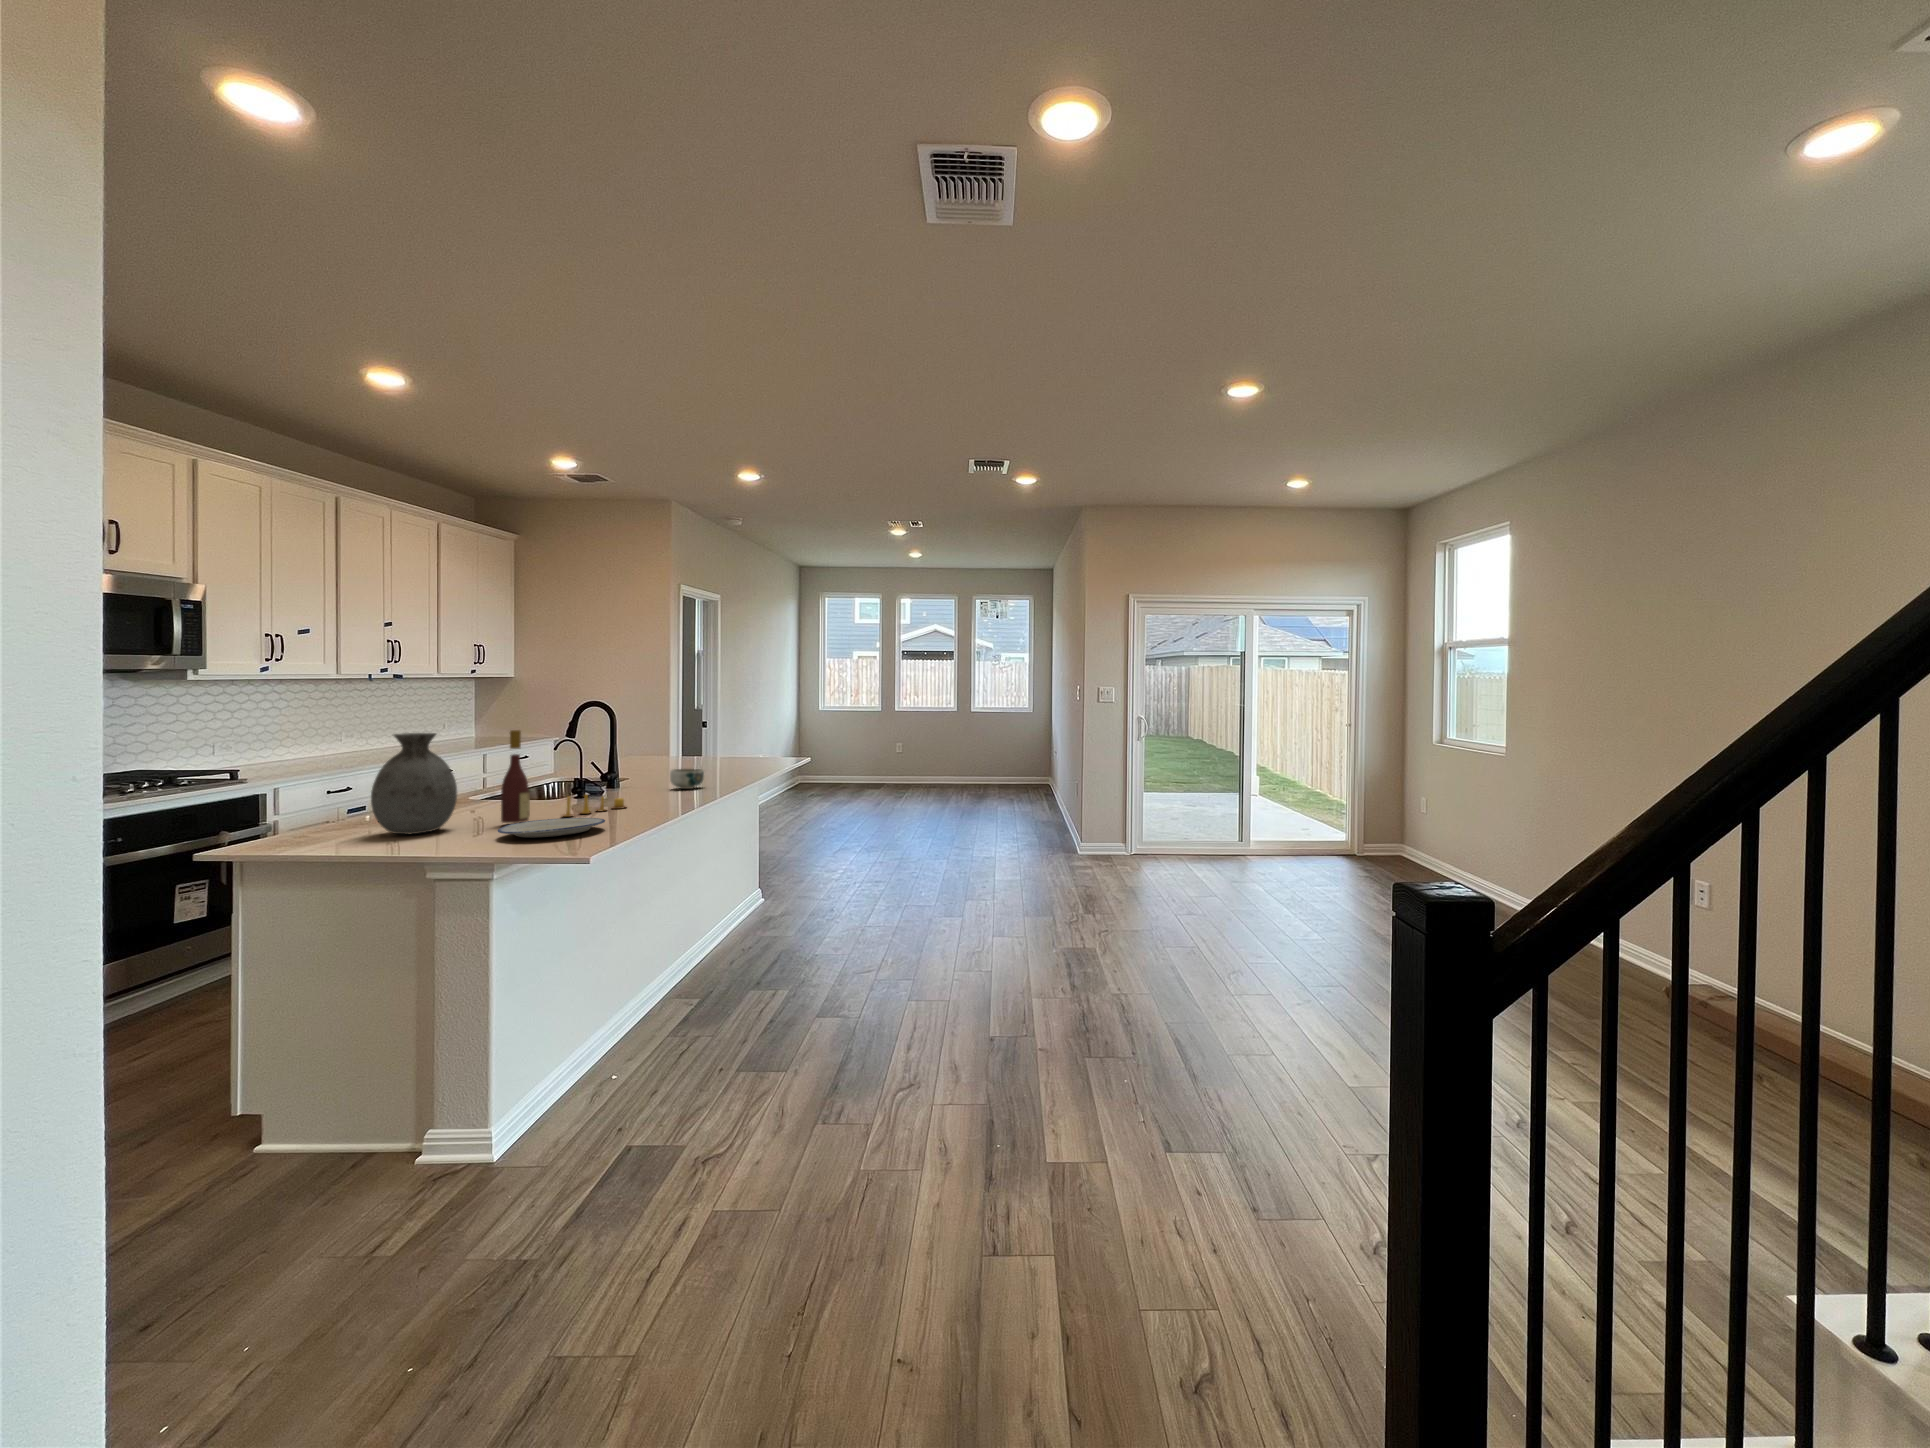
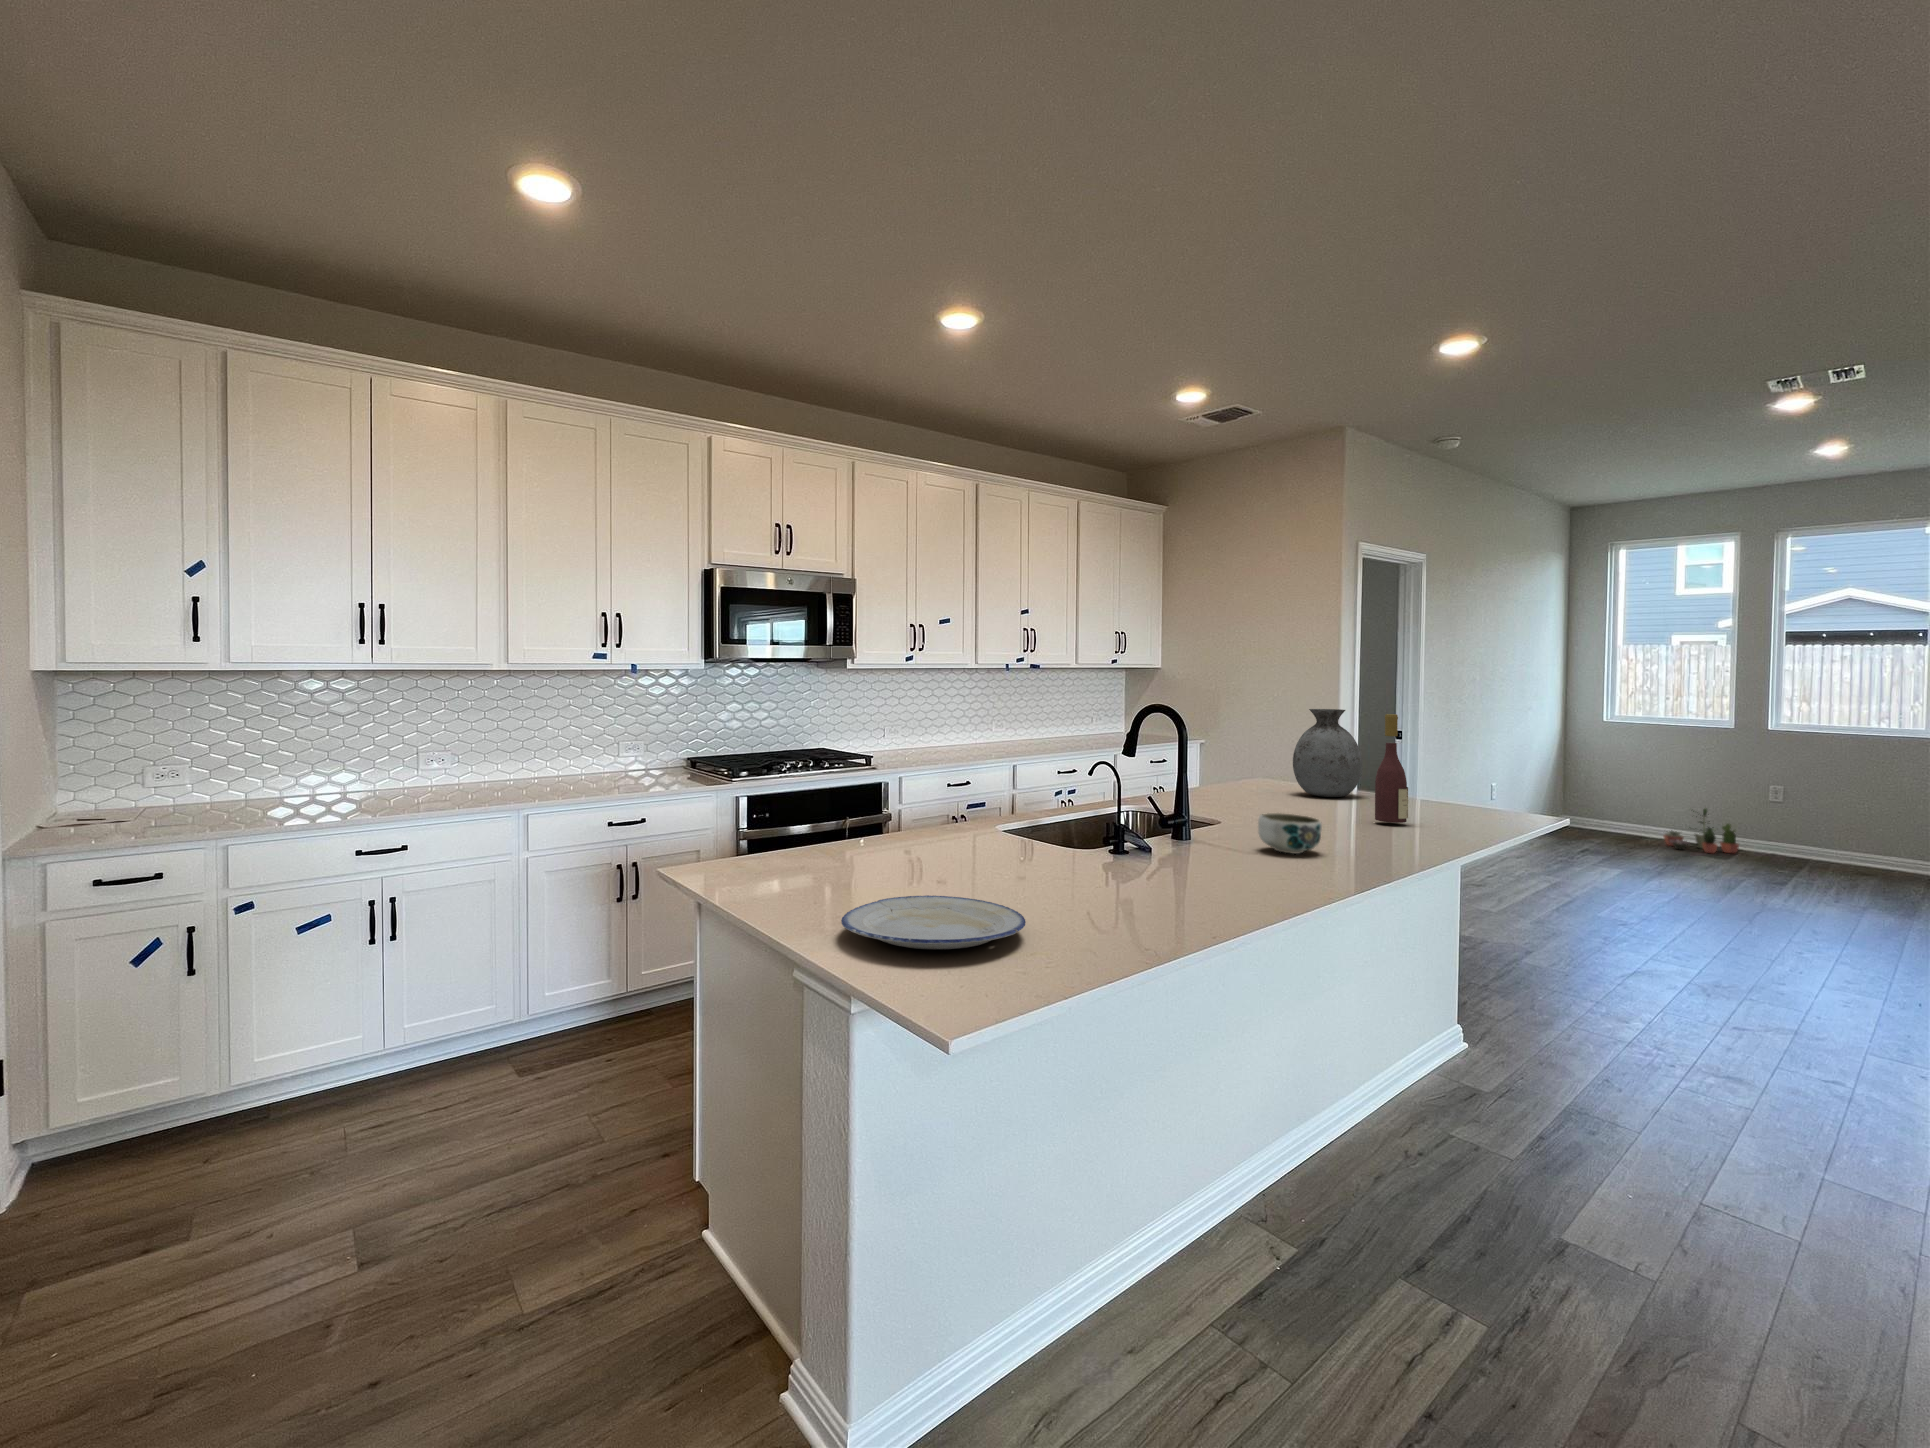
wine bottle: present [501,730,530,823] -> present [1375,714,1408,823]
vase: present [371,733,457,834] -> present [1293,709,1362,797]
potted plant: none [849,762,884,790] -> present [1664,808,1739,853]
candle: present [563,794,626,817] -> none [1016,846,1141,889]

